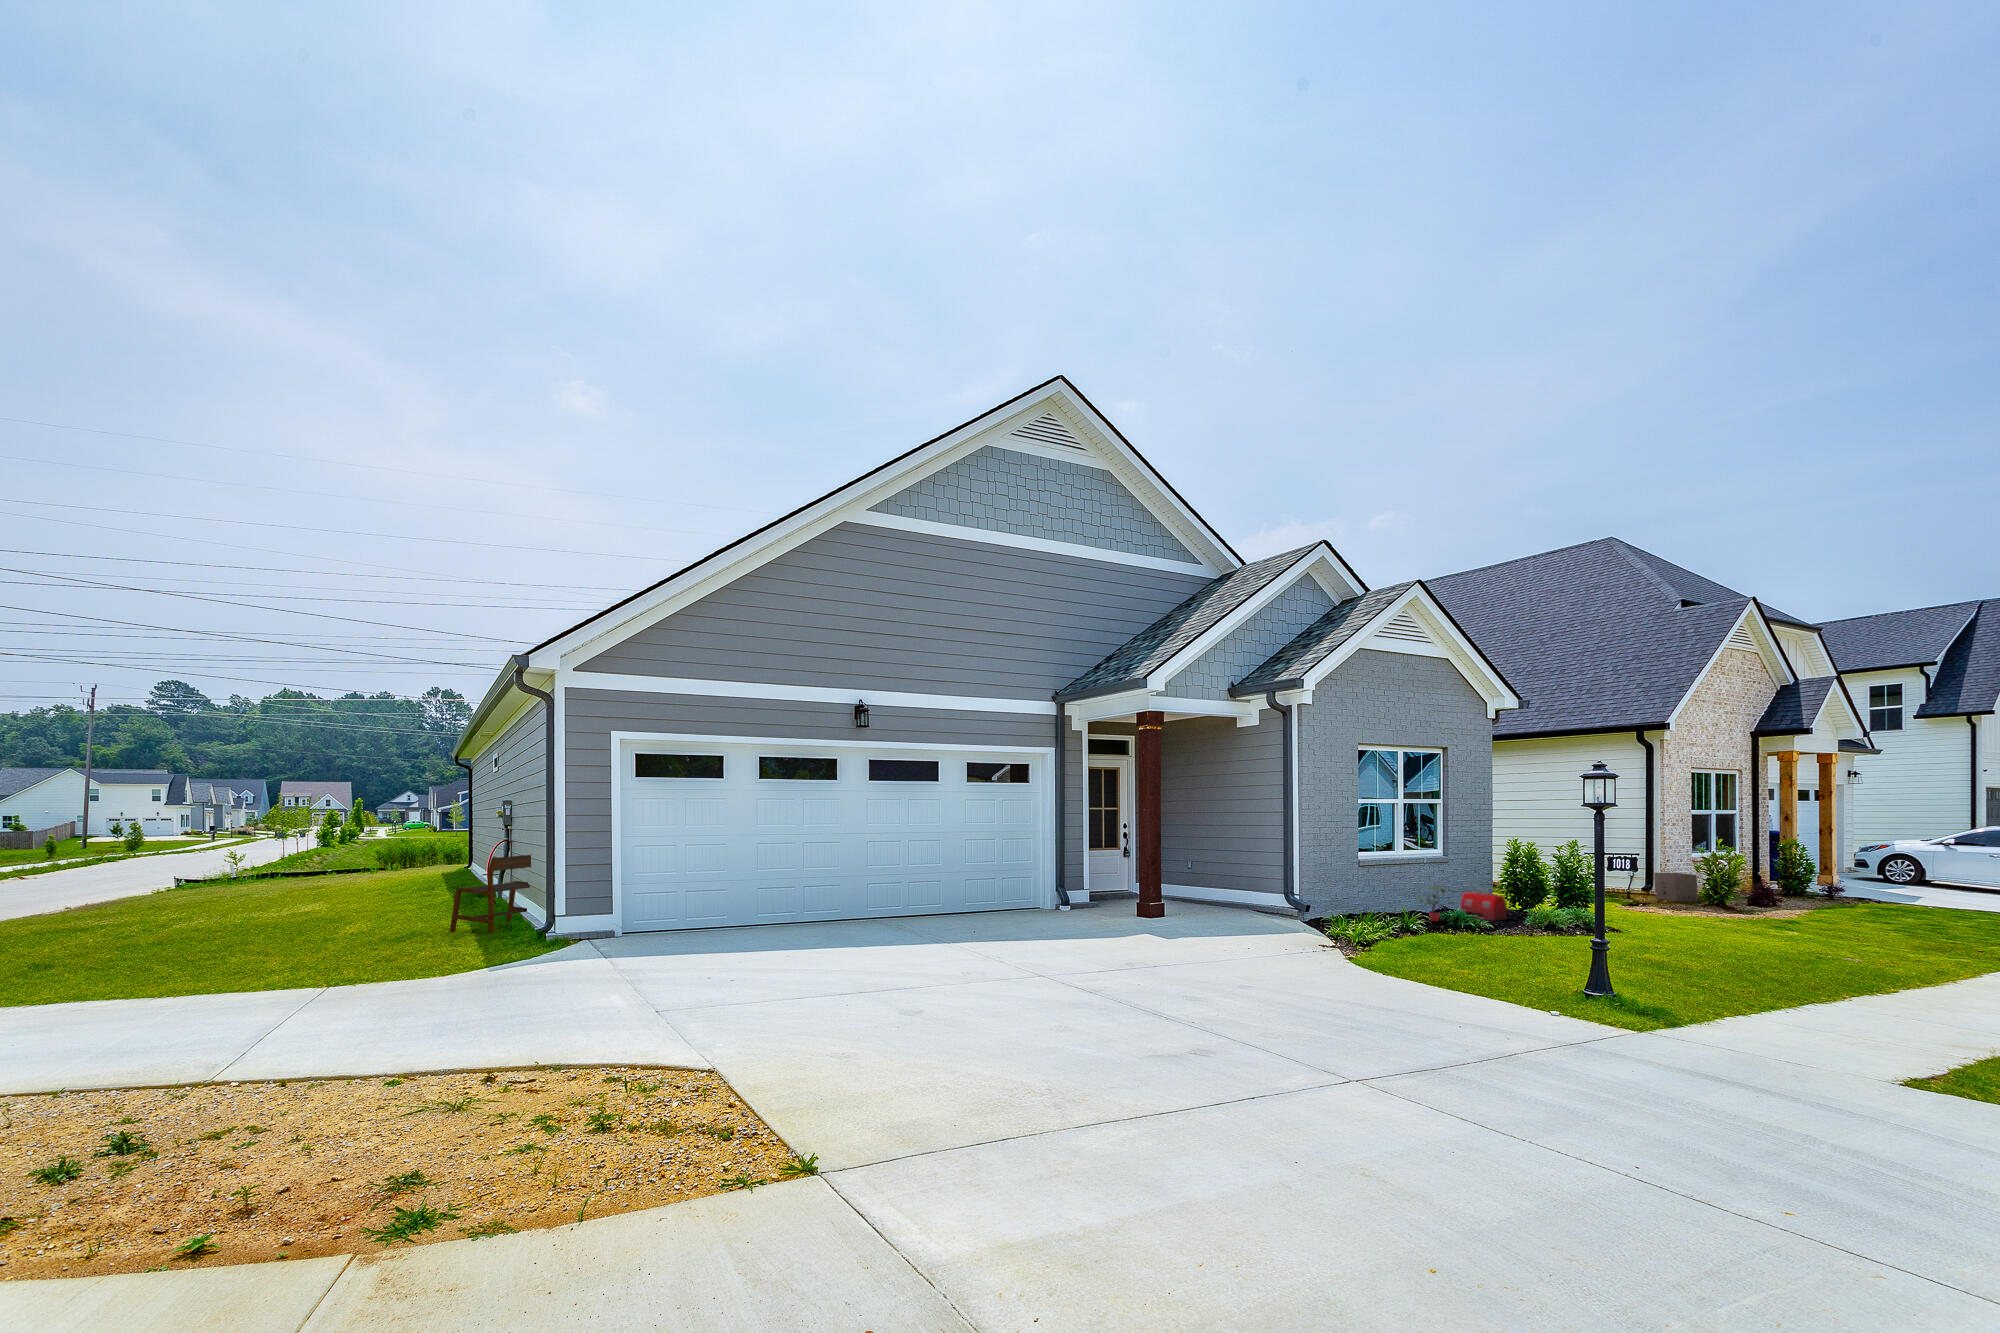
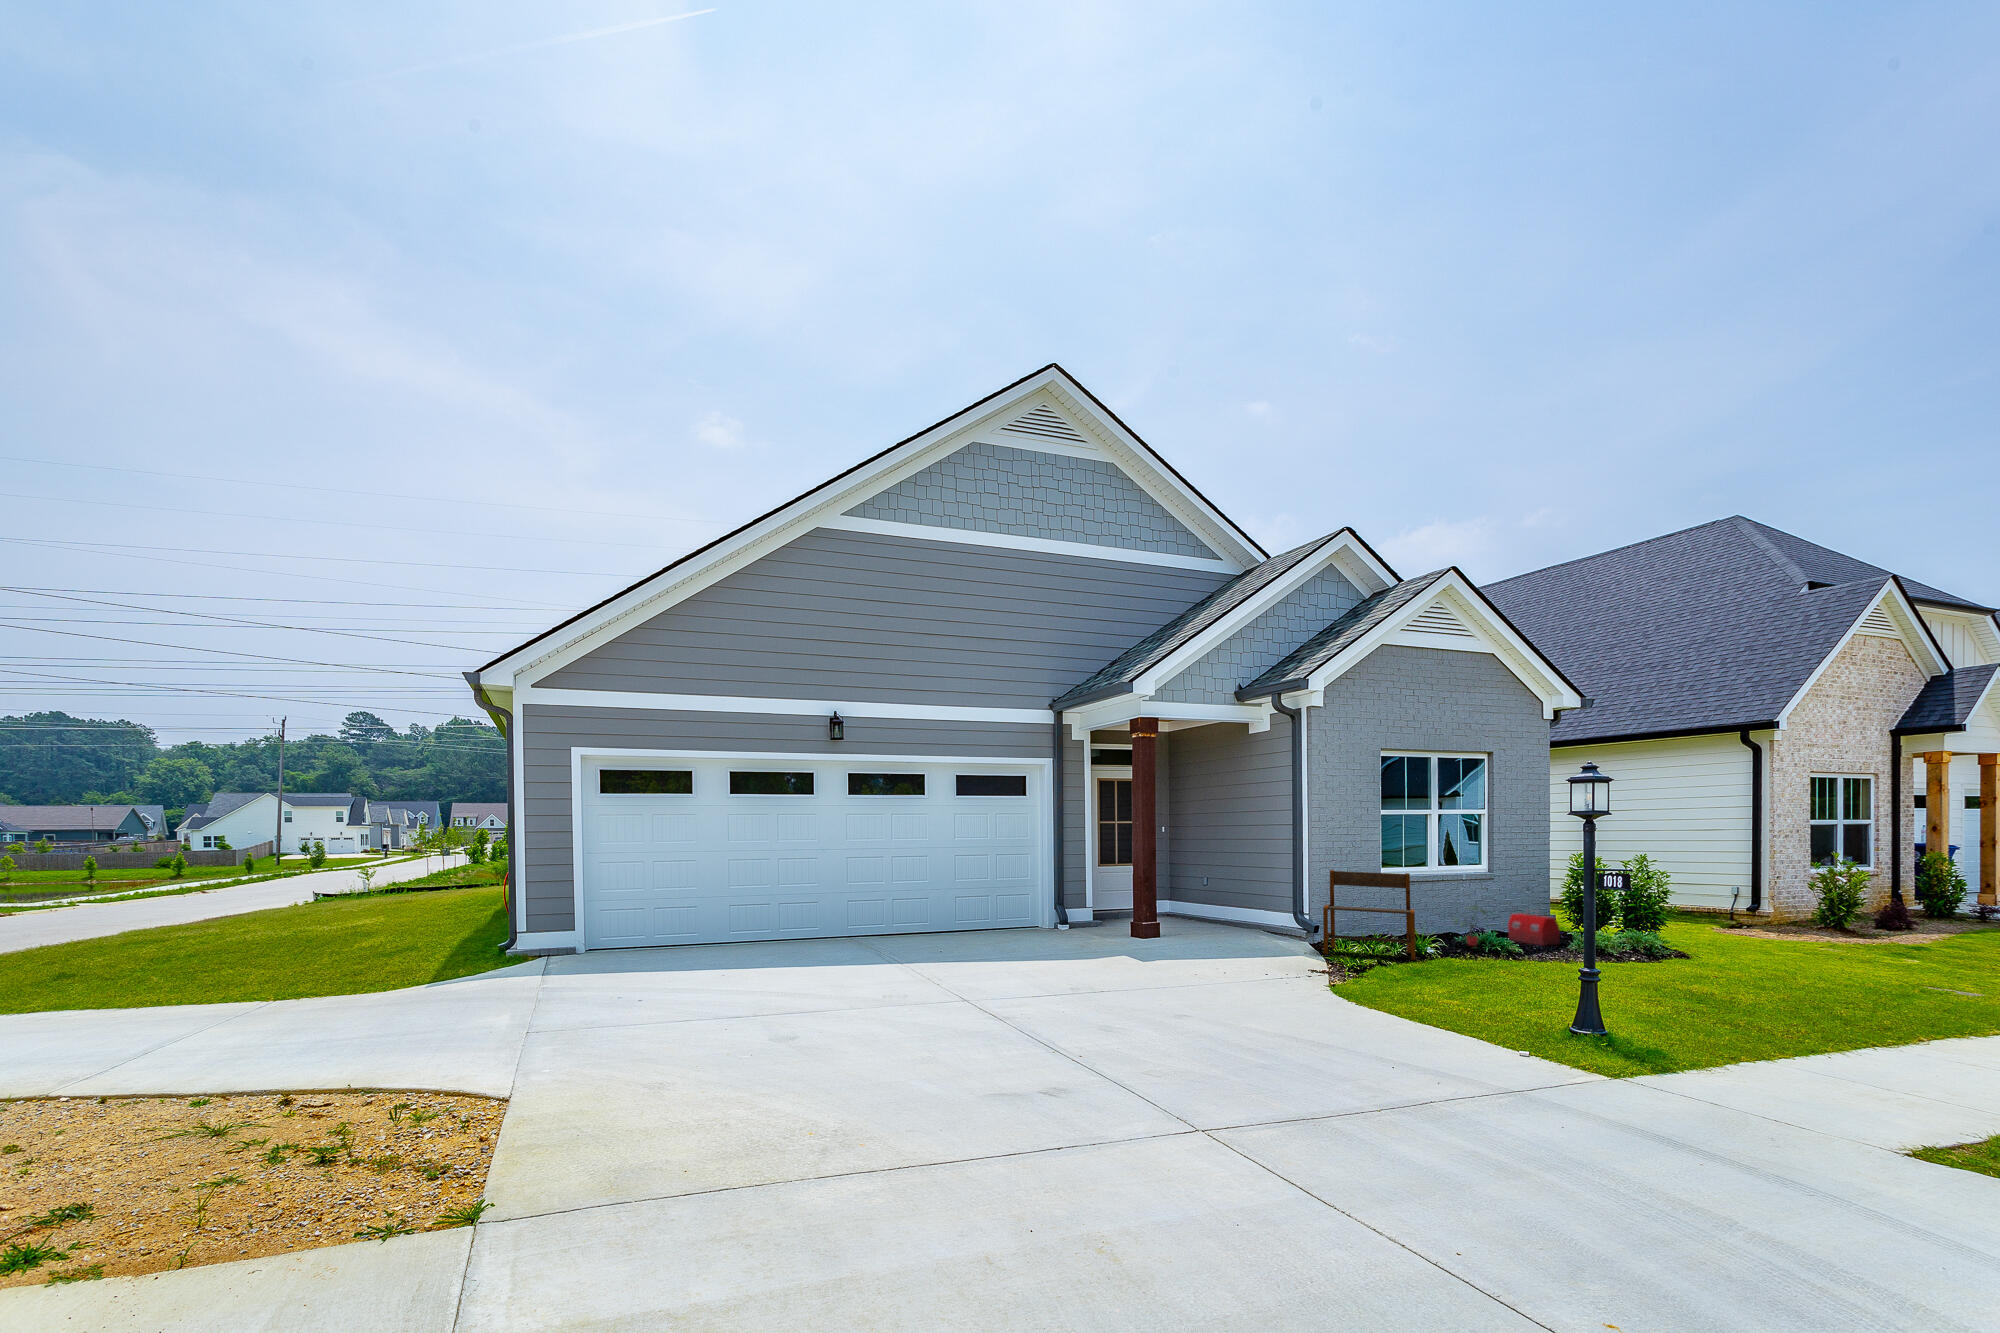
bench: present [450,855,531,933] -> present [1323,870,1415,960]
cardboard box: present [1654,873,1698,901] -> none [1764,891,1815,924]

